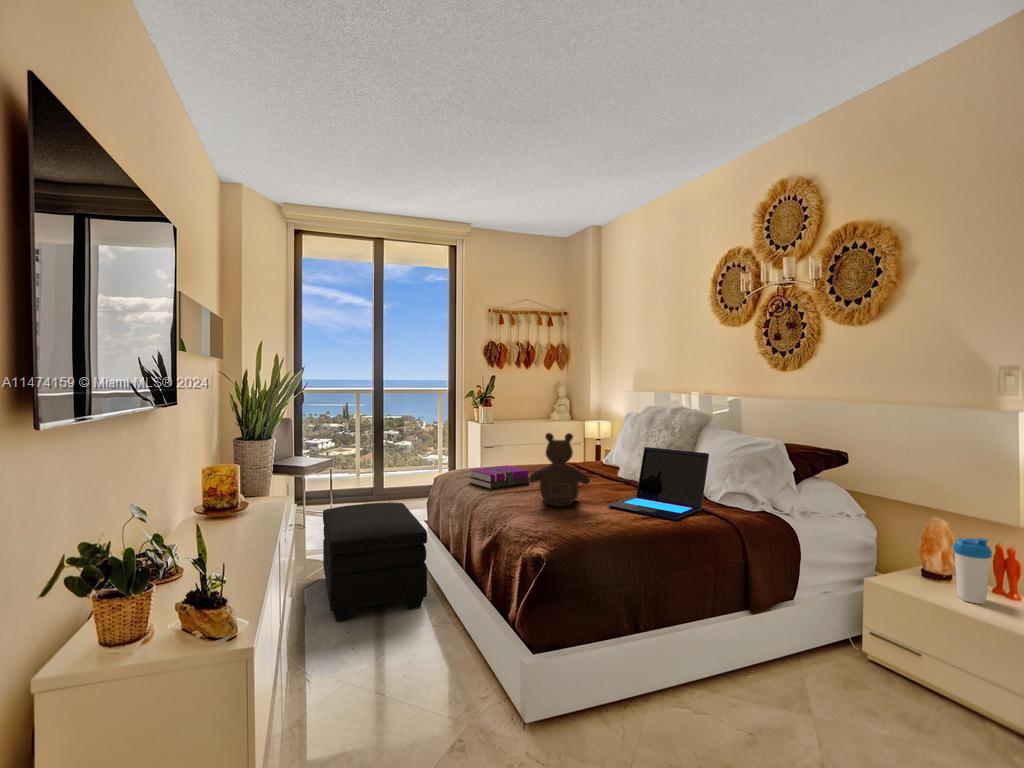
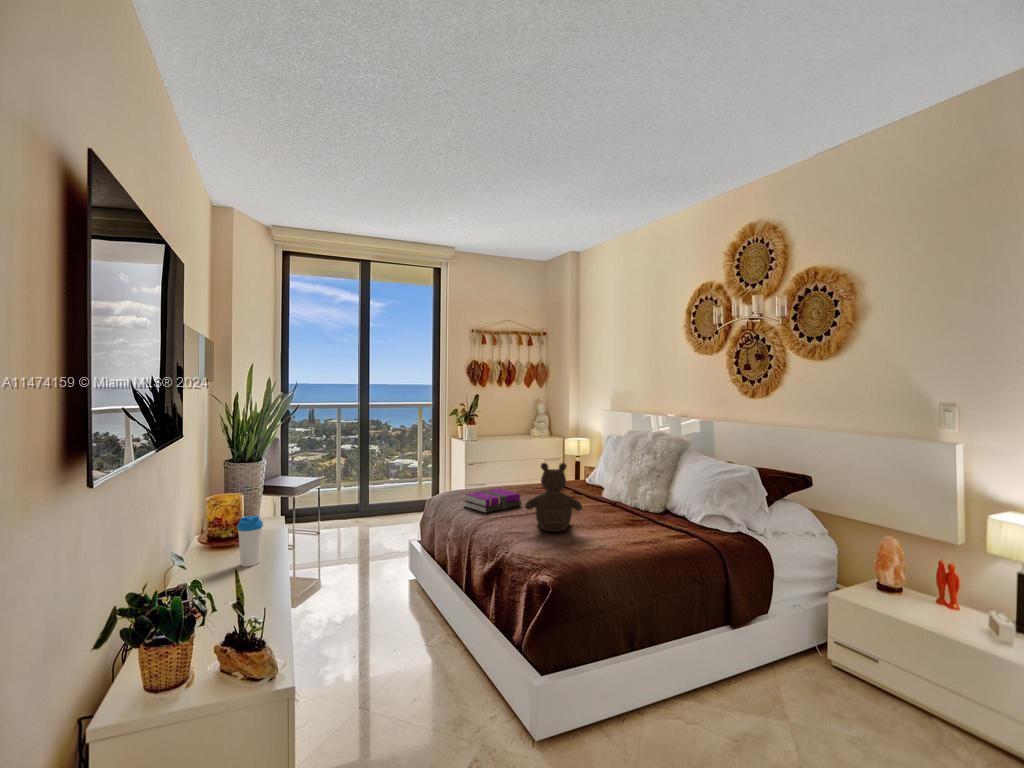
laptop: present [607,447,709,520] -> none [598,473,690,544]
ottoman: present [323,502,427,621] -> none [321,525,427,645]
water bottle: present [953,538,992,604] -> present [237,516,263,567]

